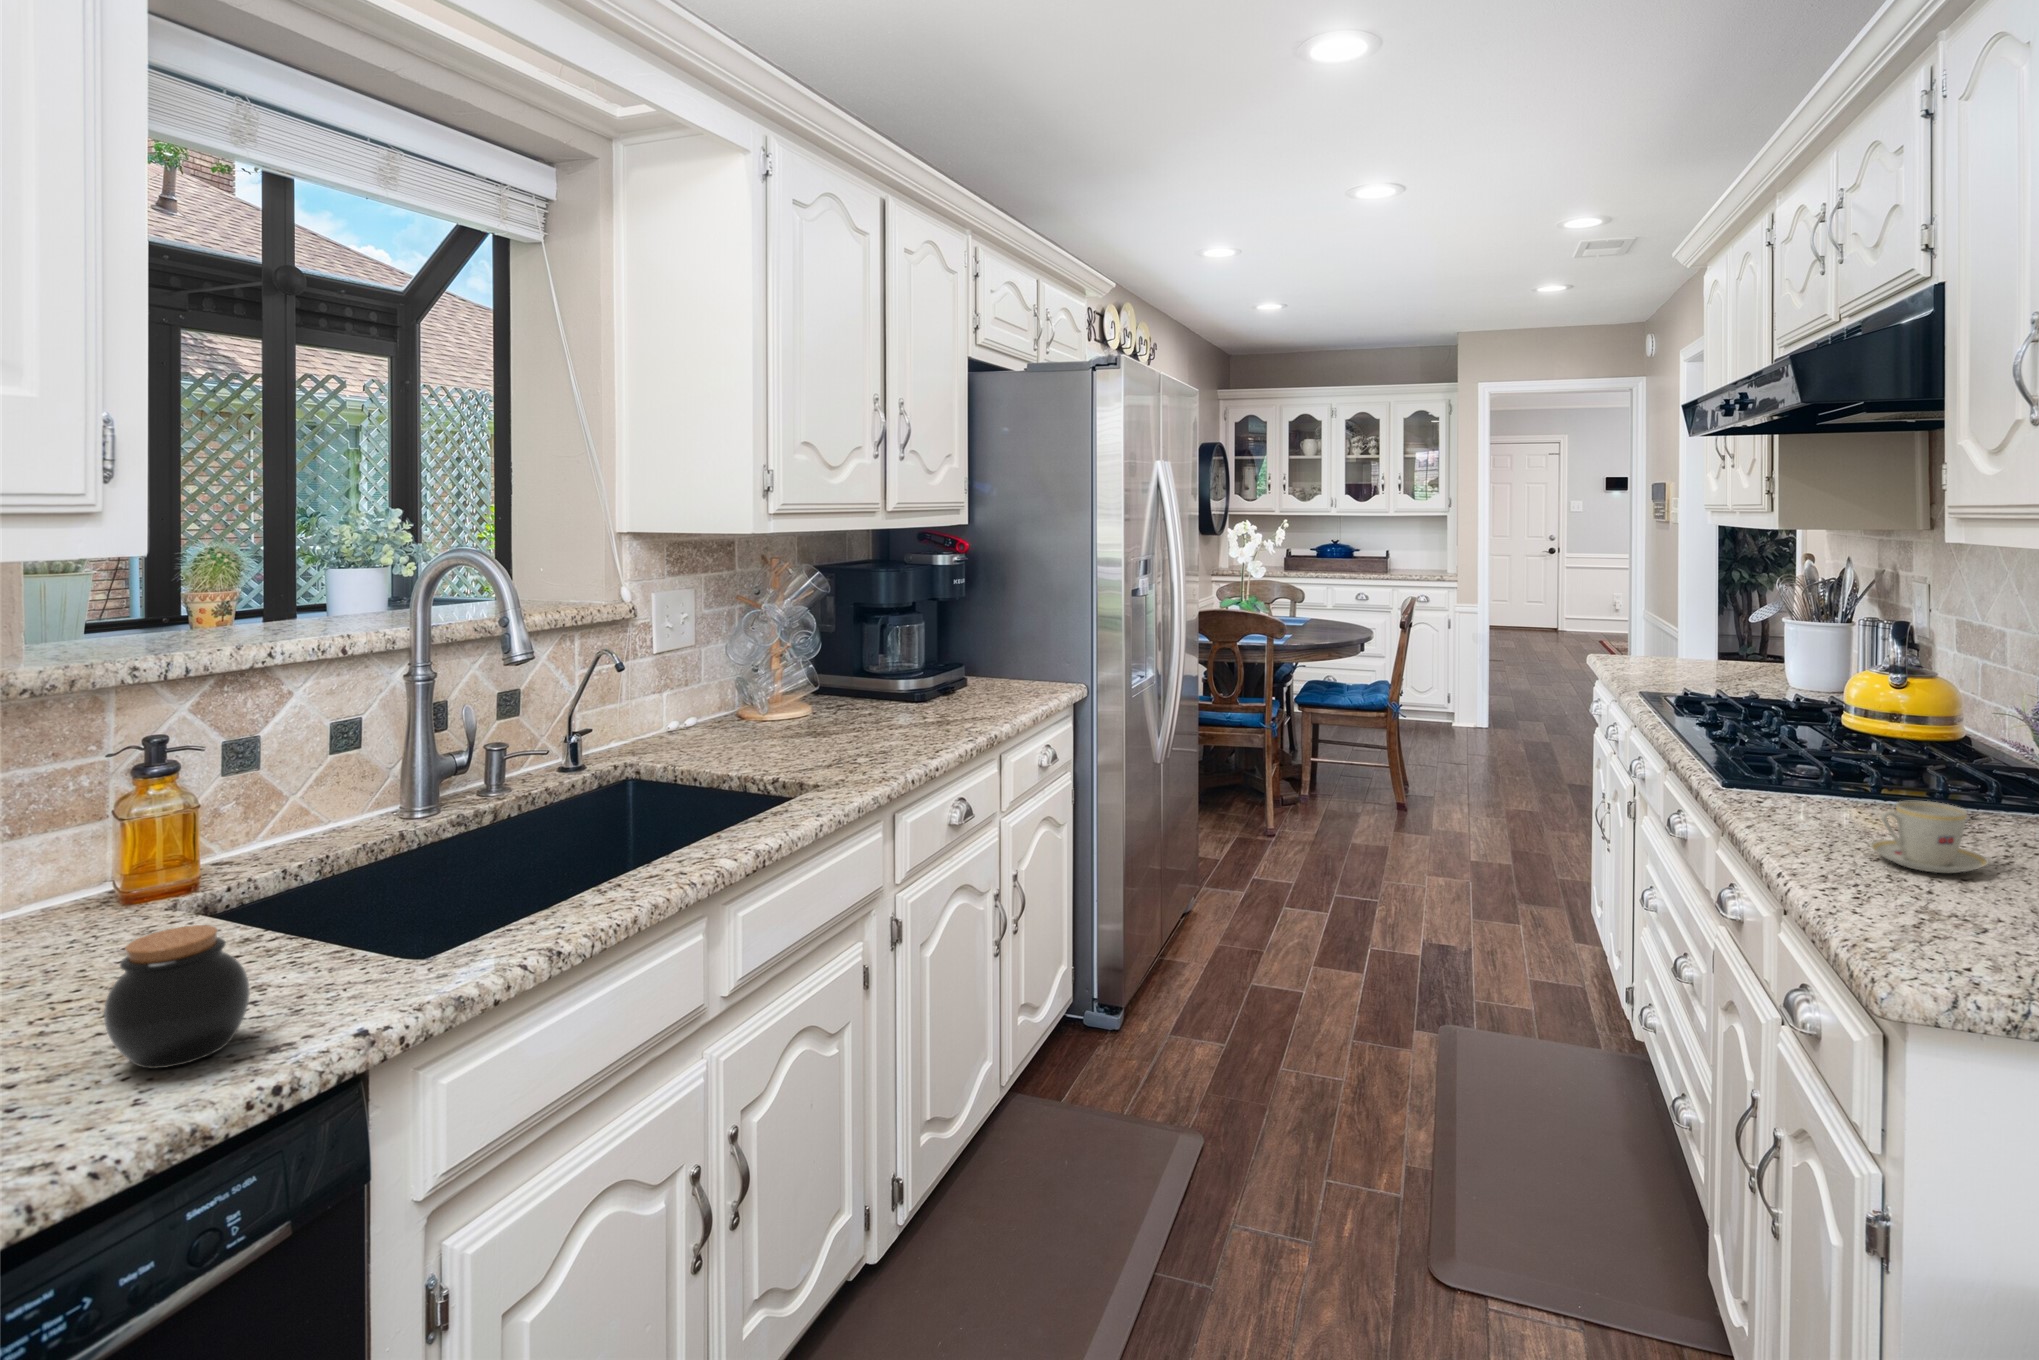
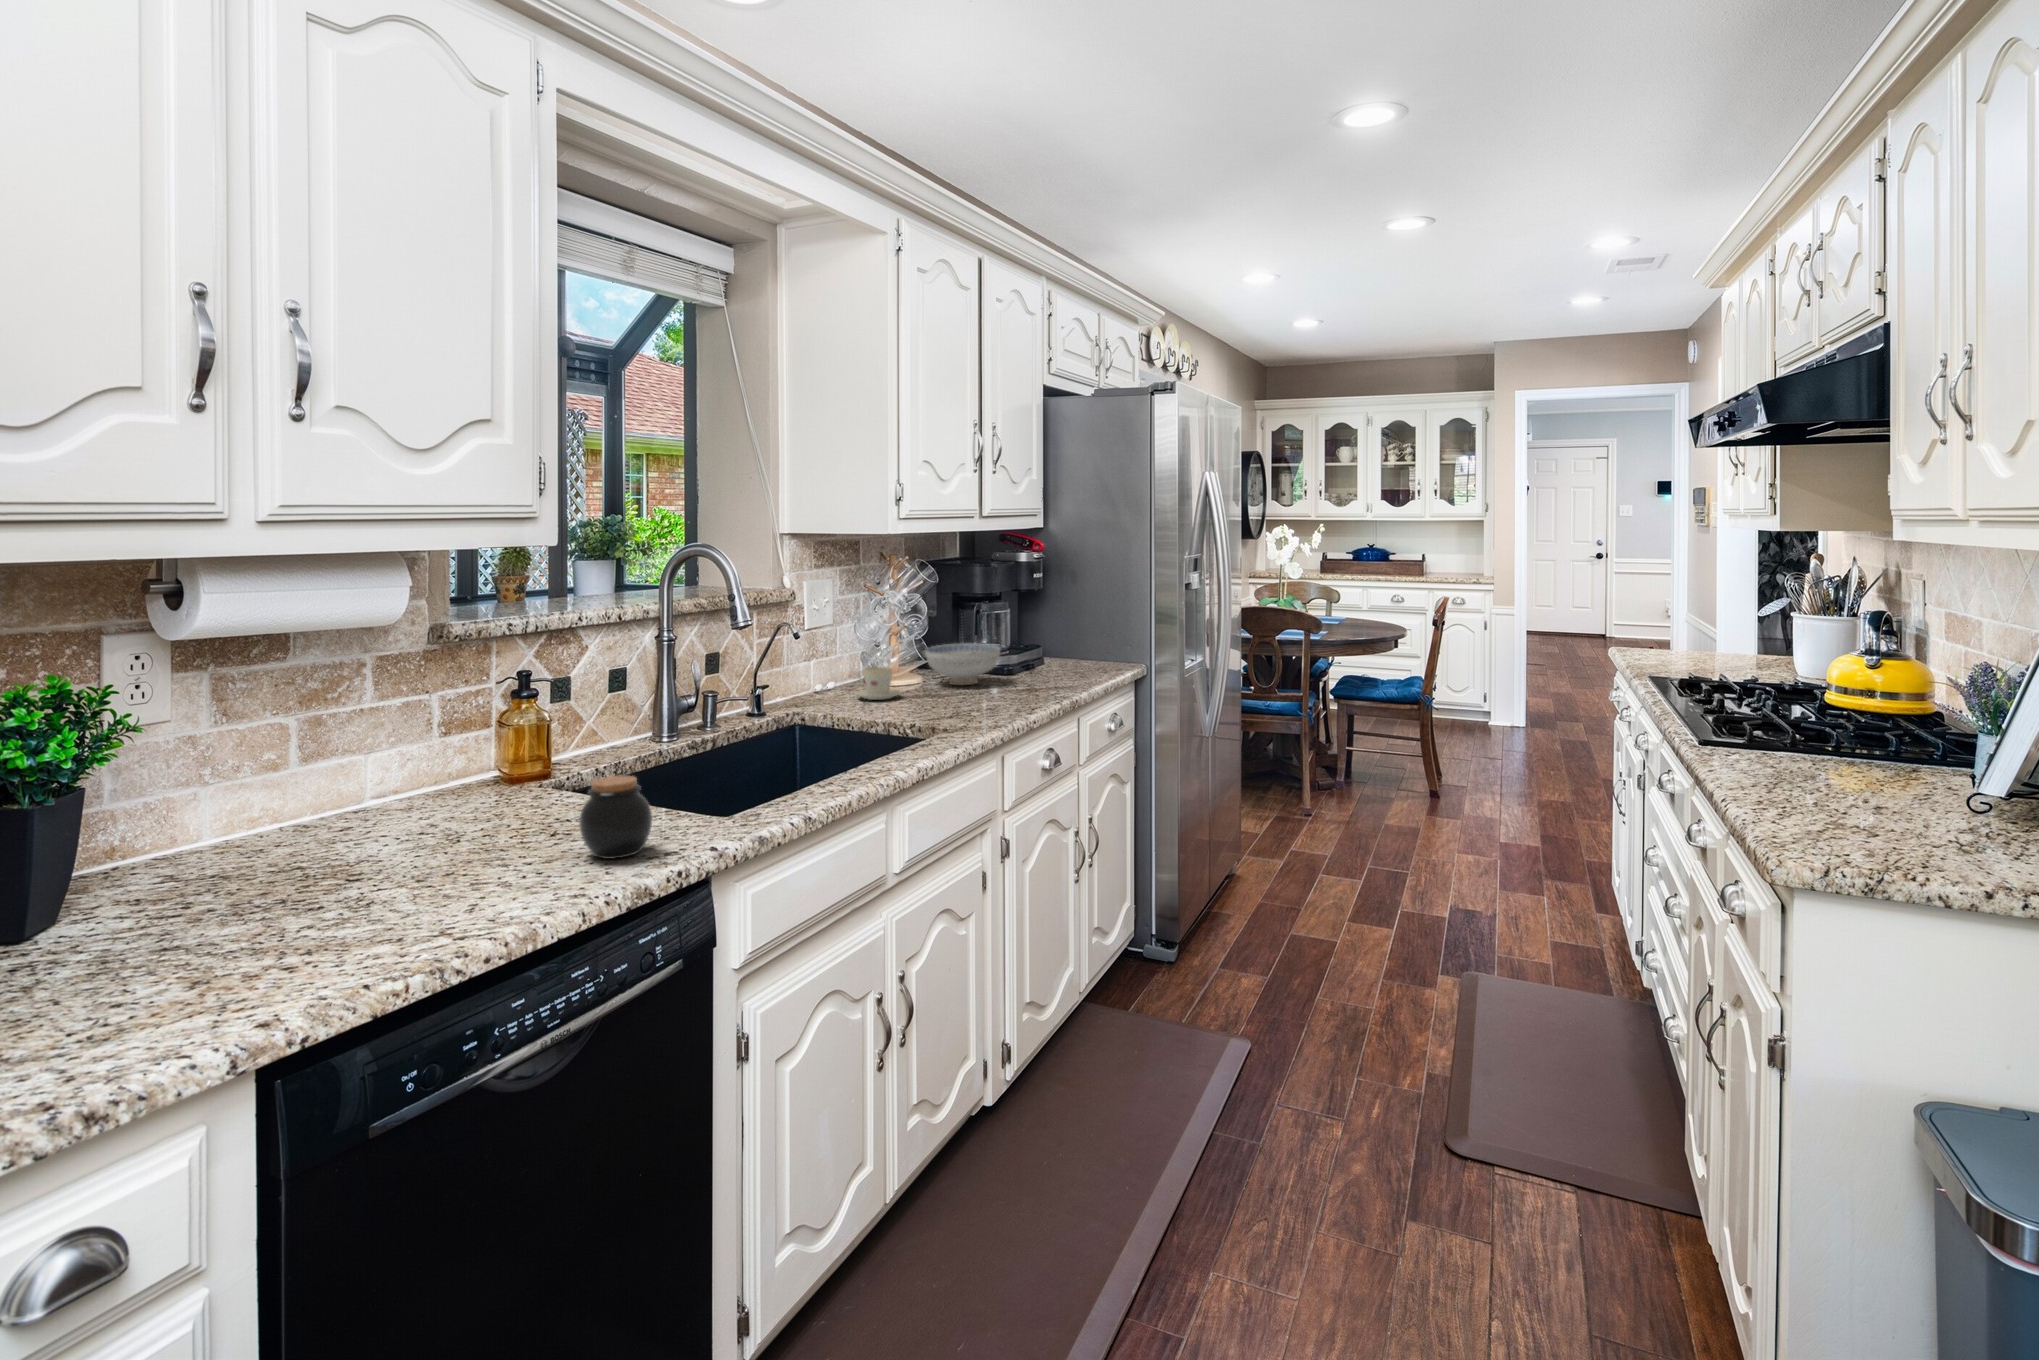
ceramic bowl: none [812,665,906,717] -> present [925,643,1000,685]
teacup: present [1871,801,1988,873] -> present [856,667,901,700]

